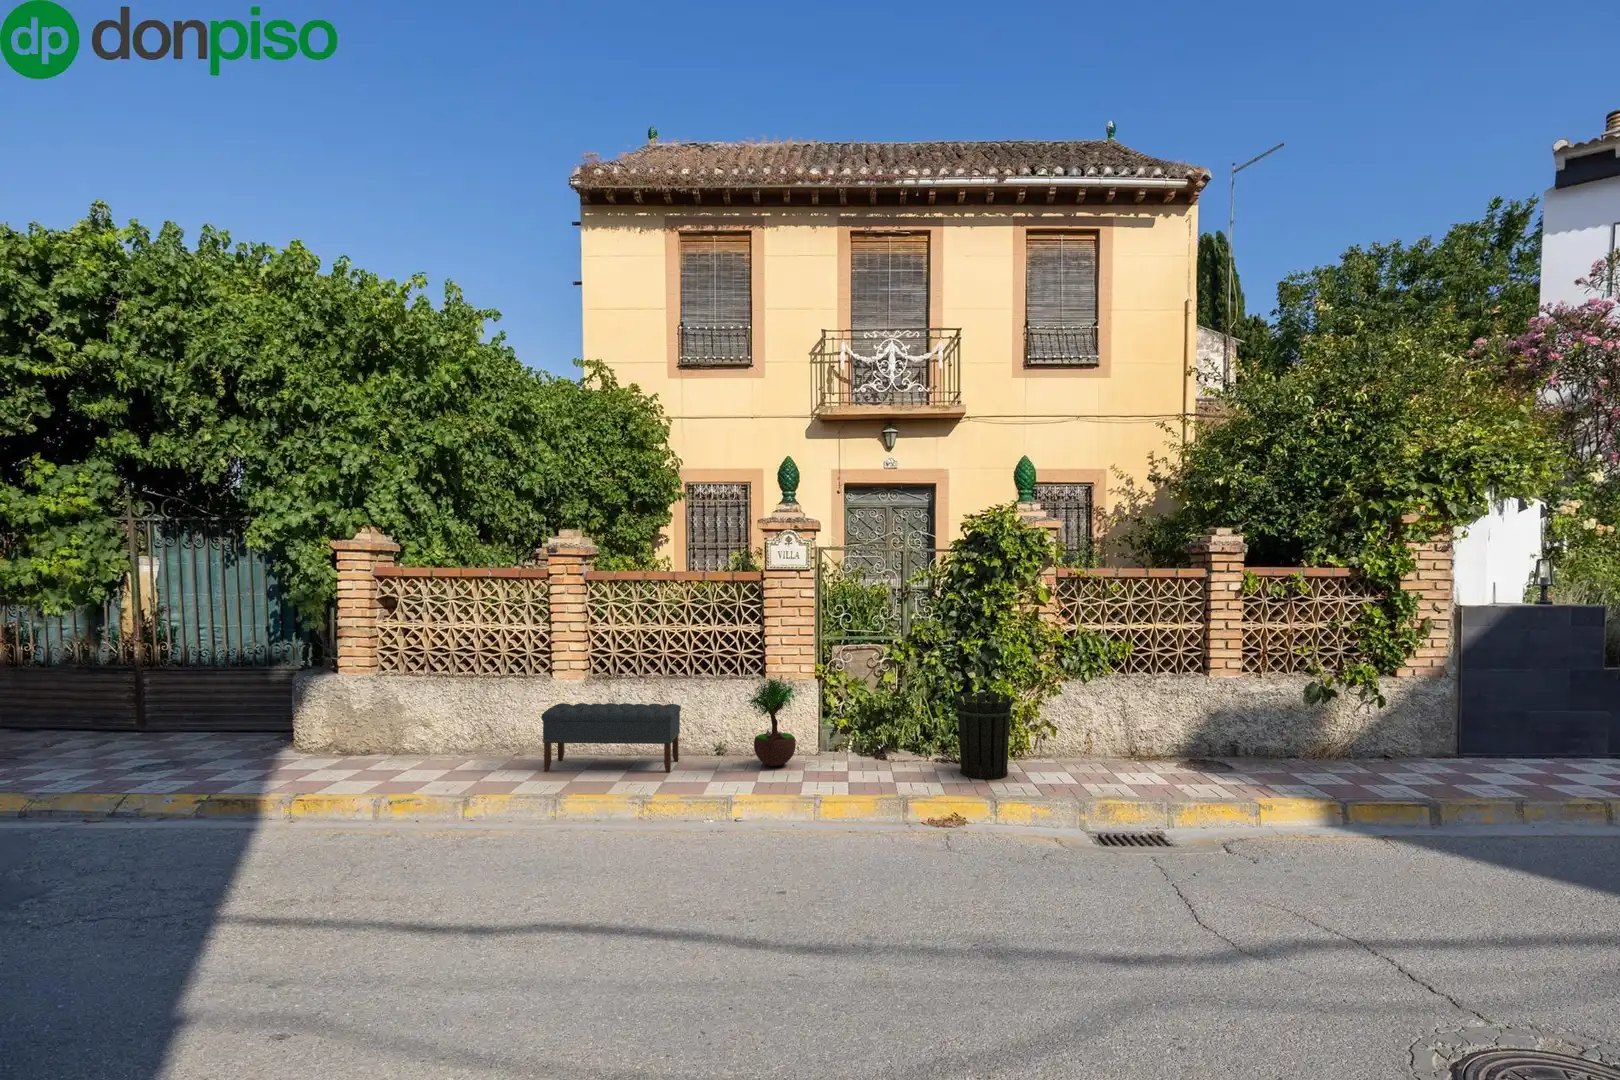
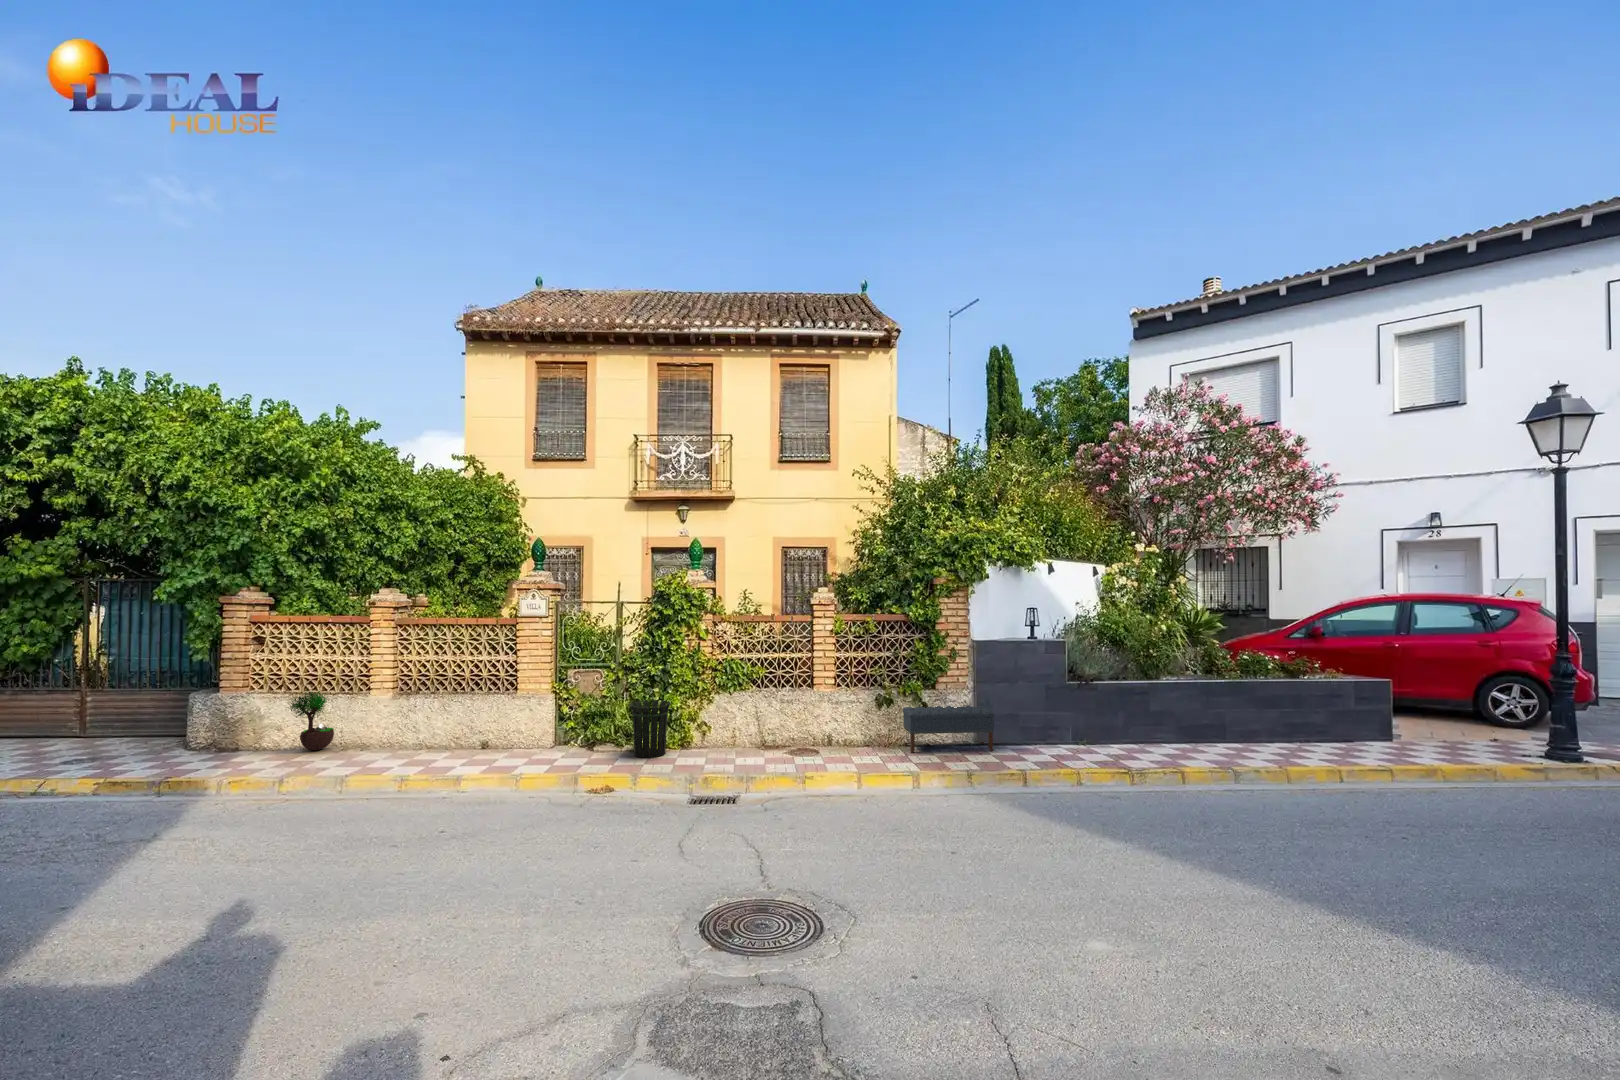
potted tree: present [745,674,797,766] -> present [288,690,334,750]
bench: present [541,703,681,772] -> present [903,706,994,753]

